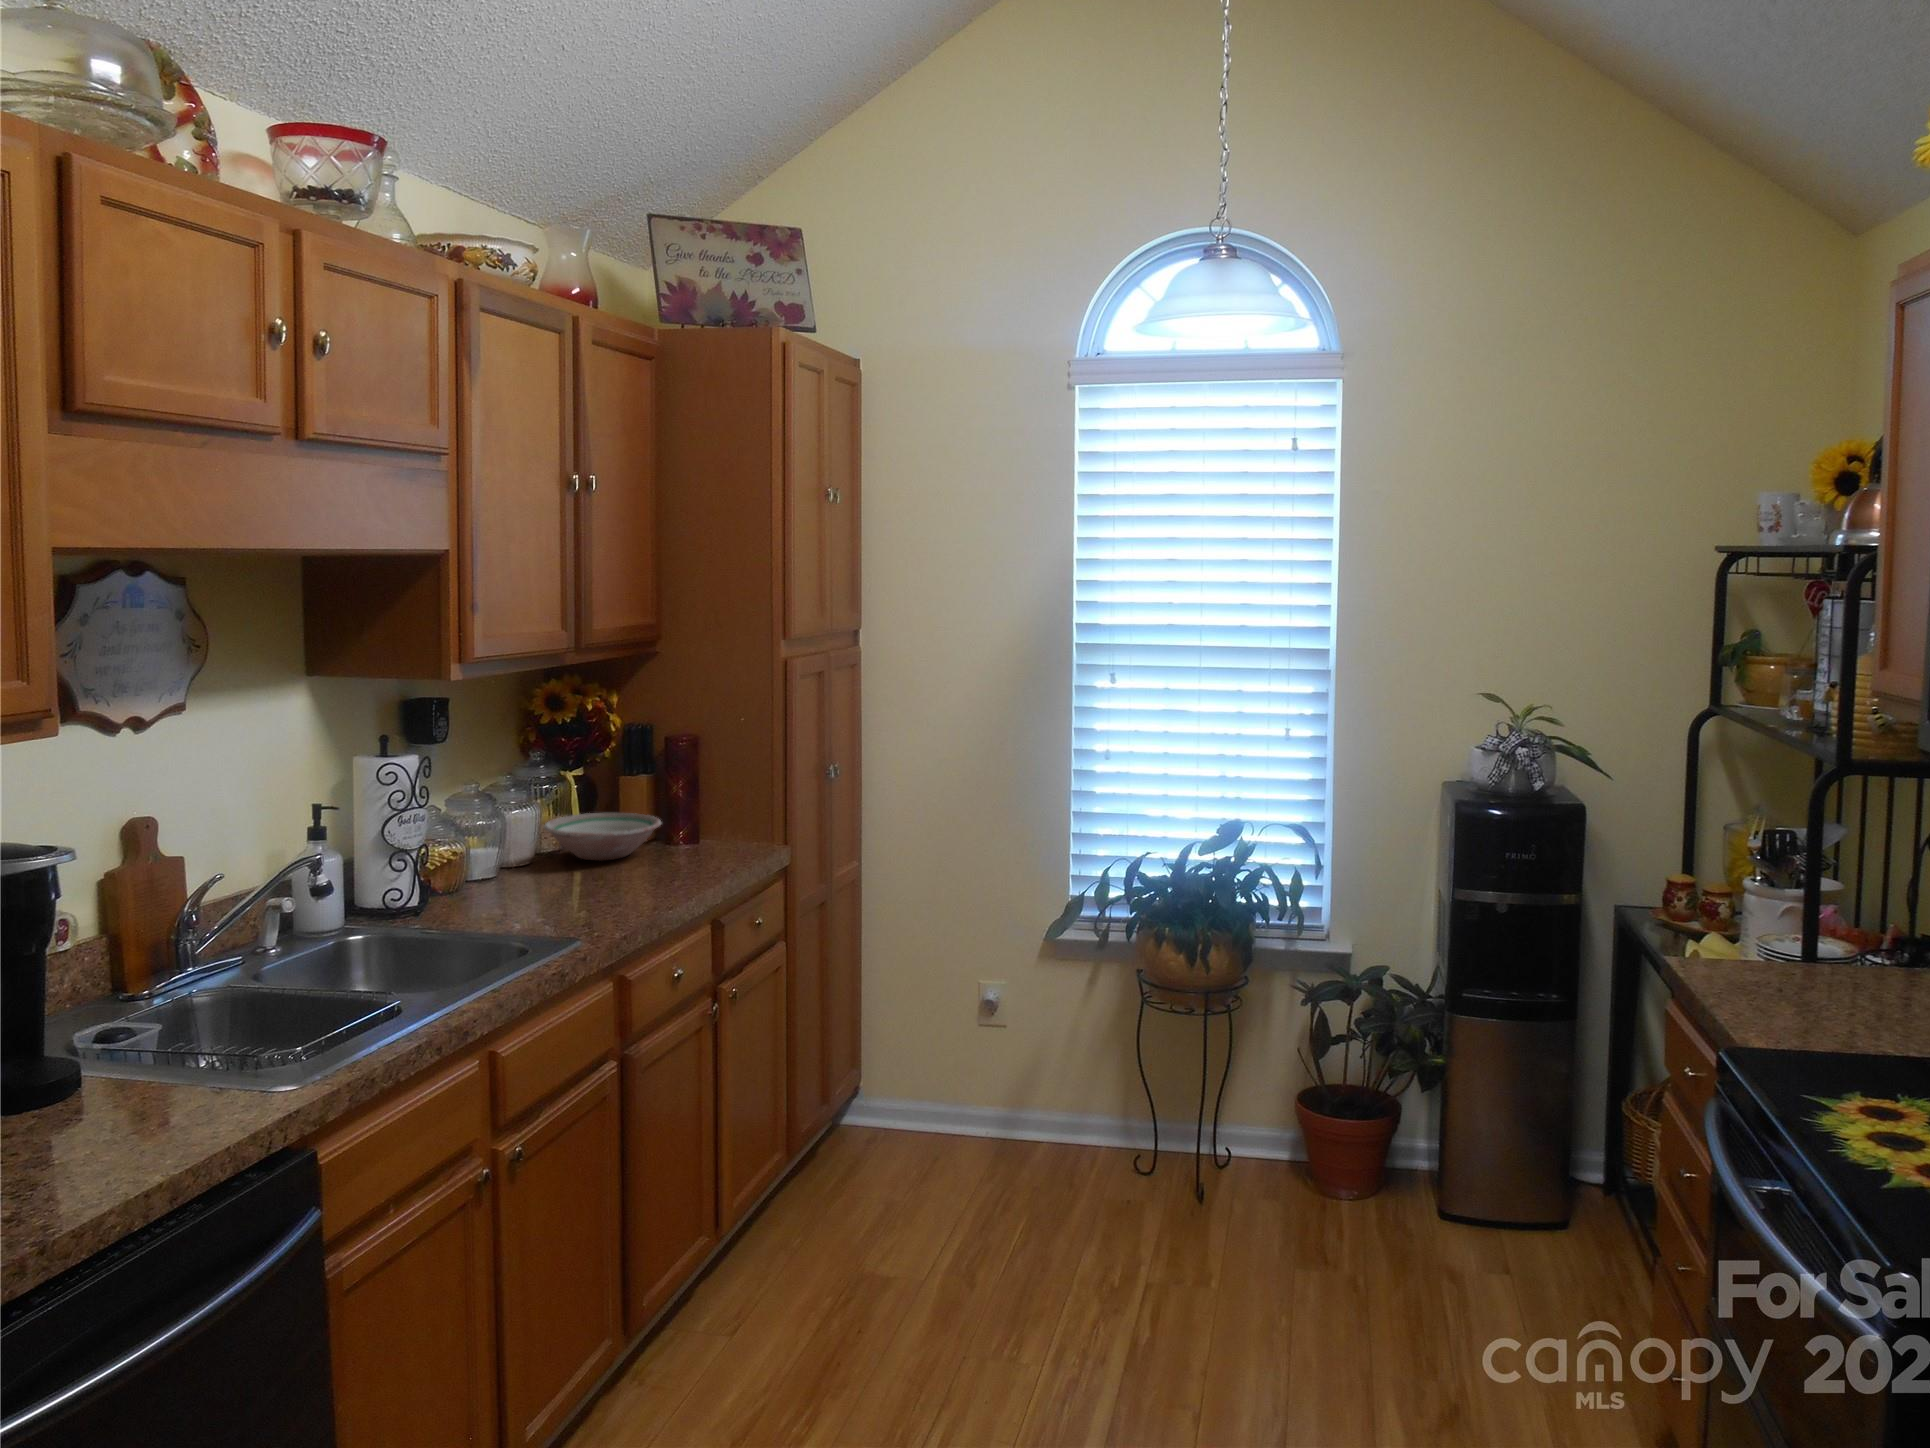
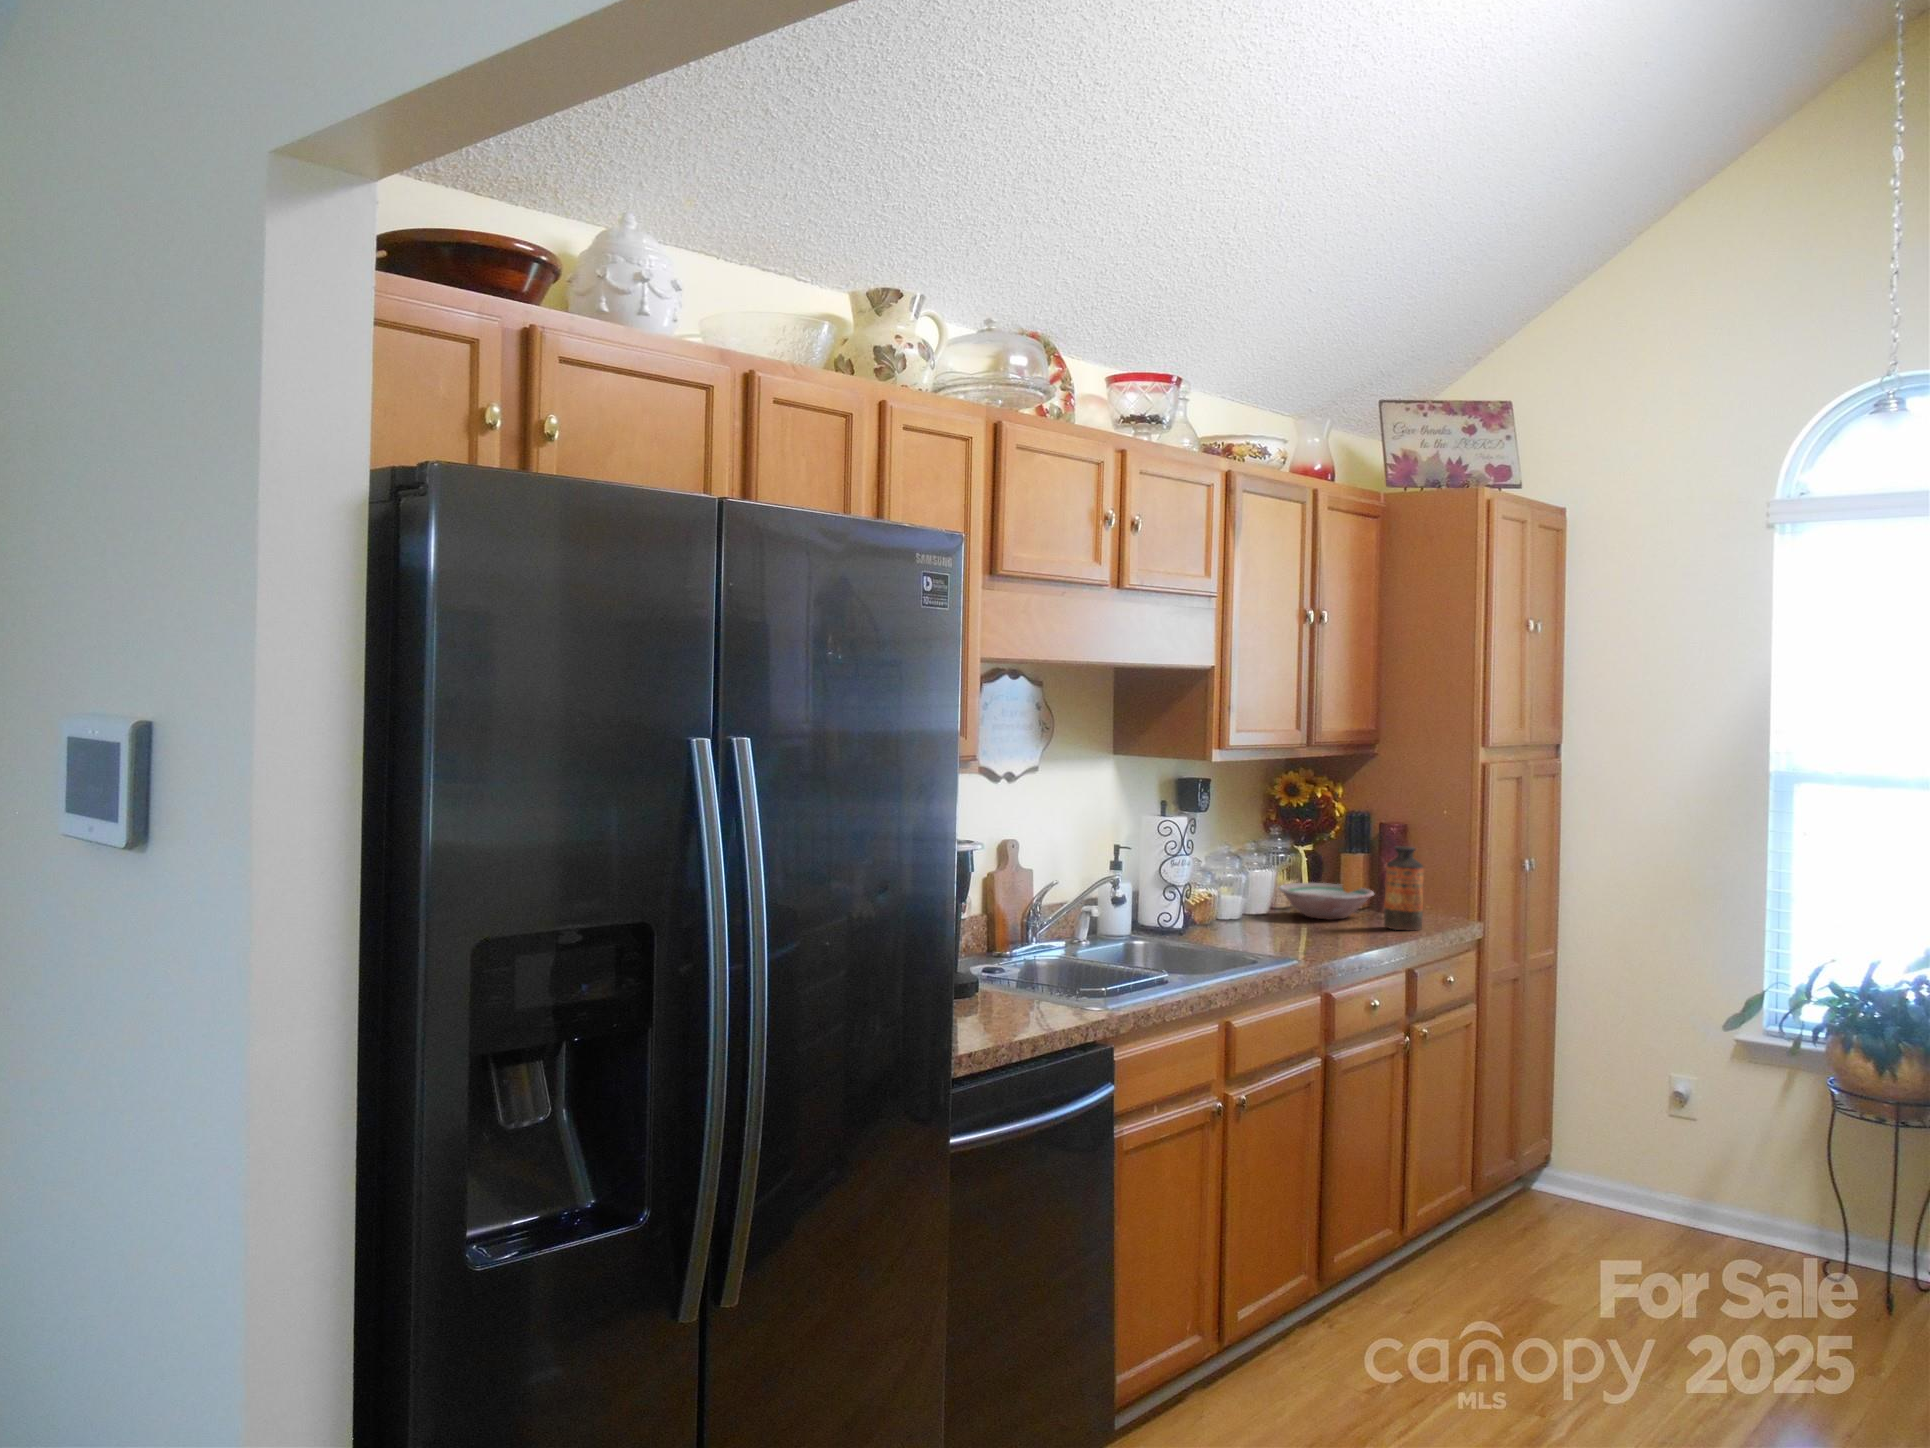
bottle: none [677,768,722,870] -> present [1384,846,1424,931]

